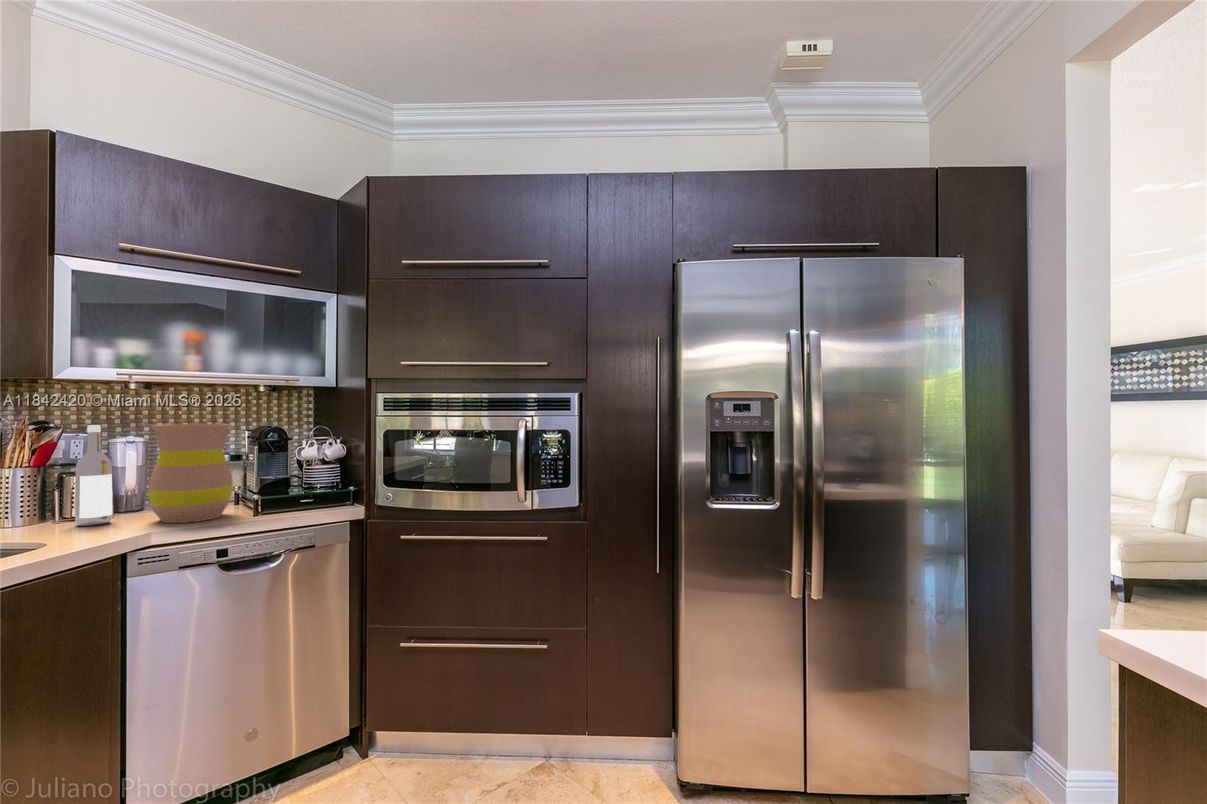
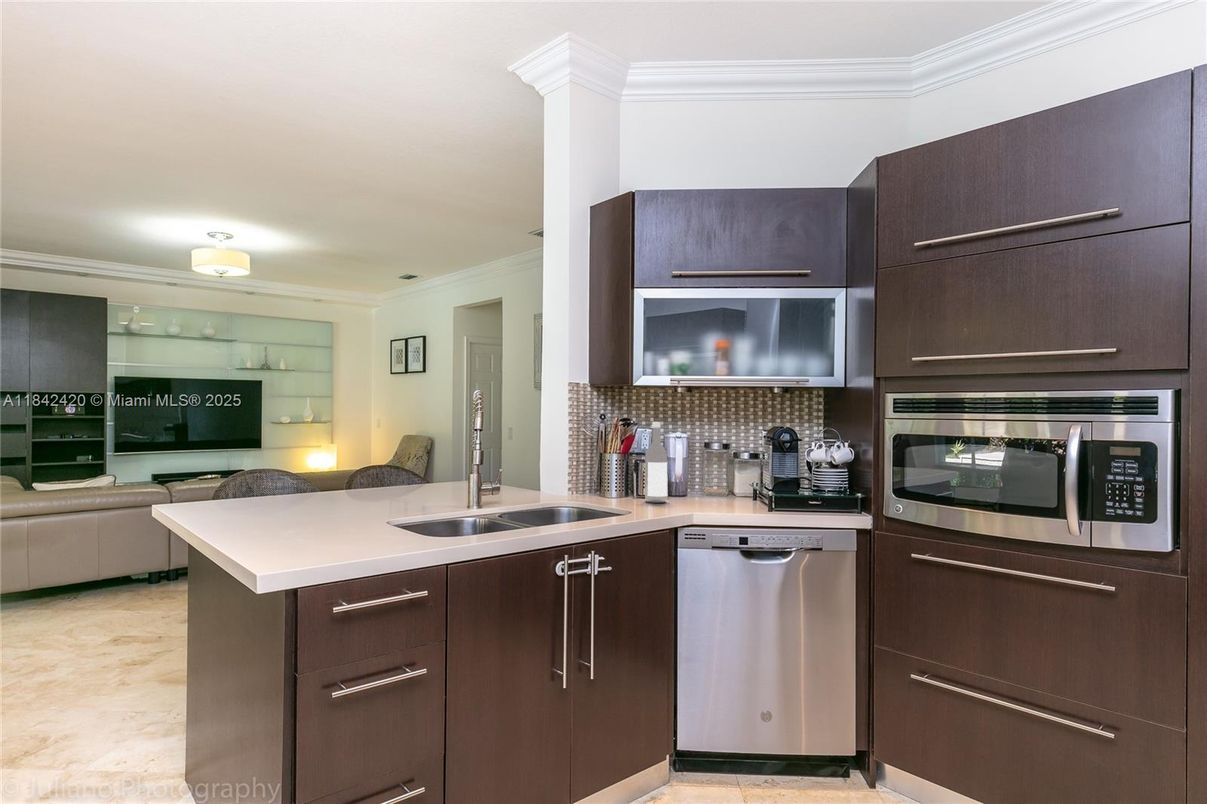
vase: present [148,424,233,523] -> none [690,423,752,510]

